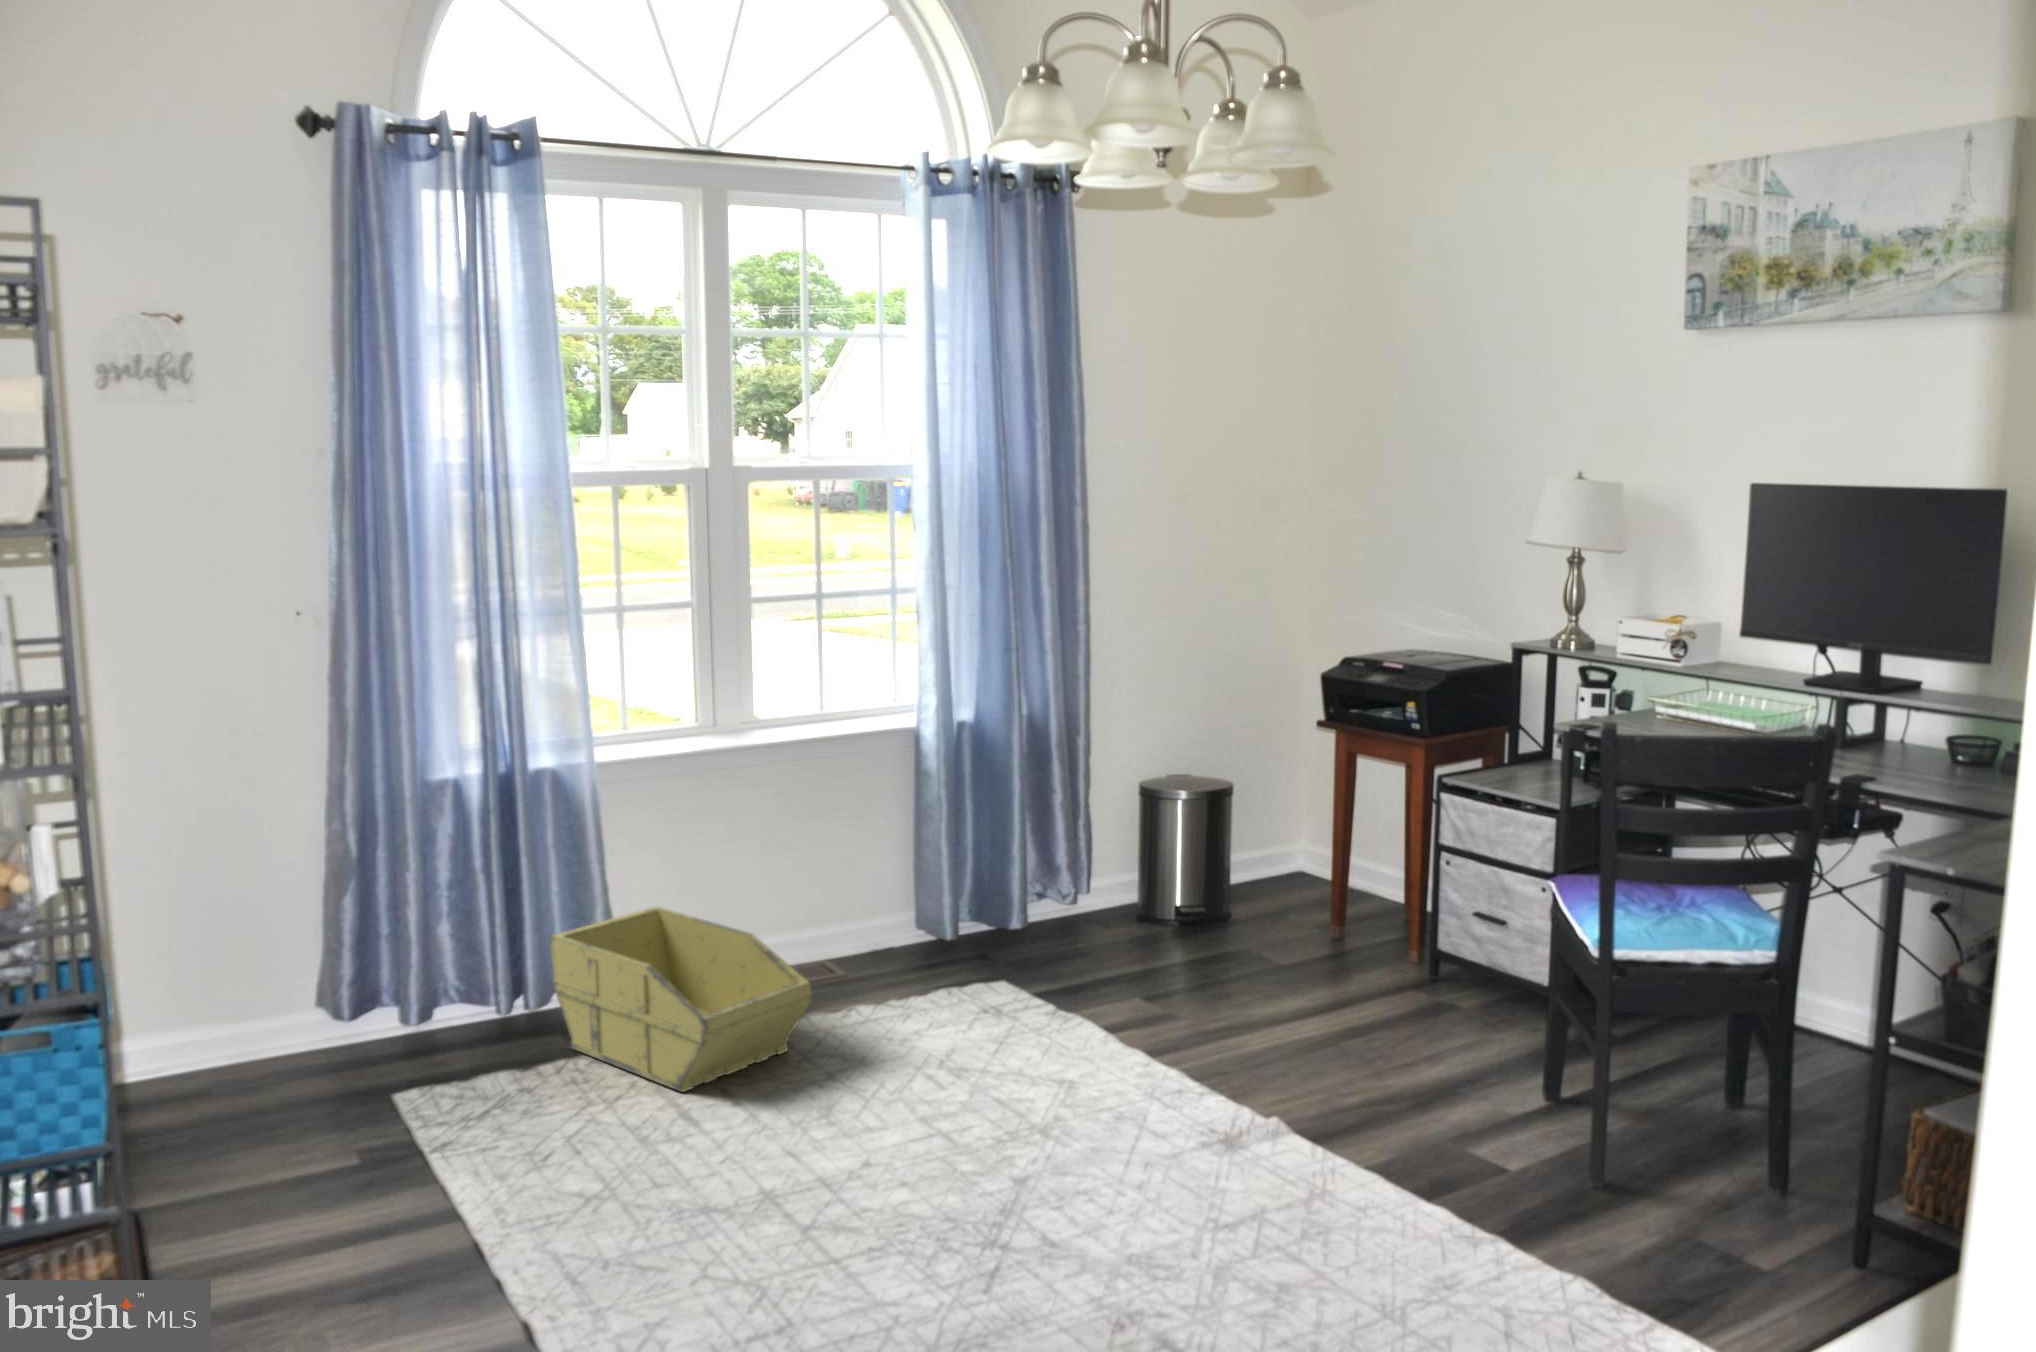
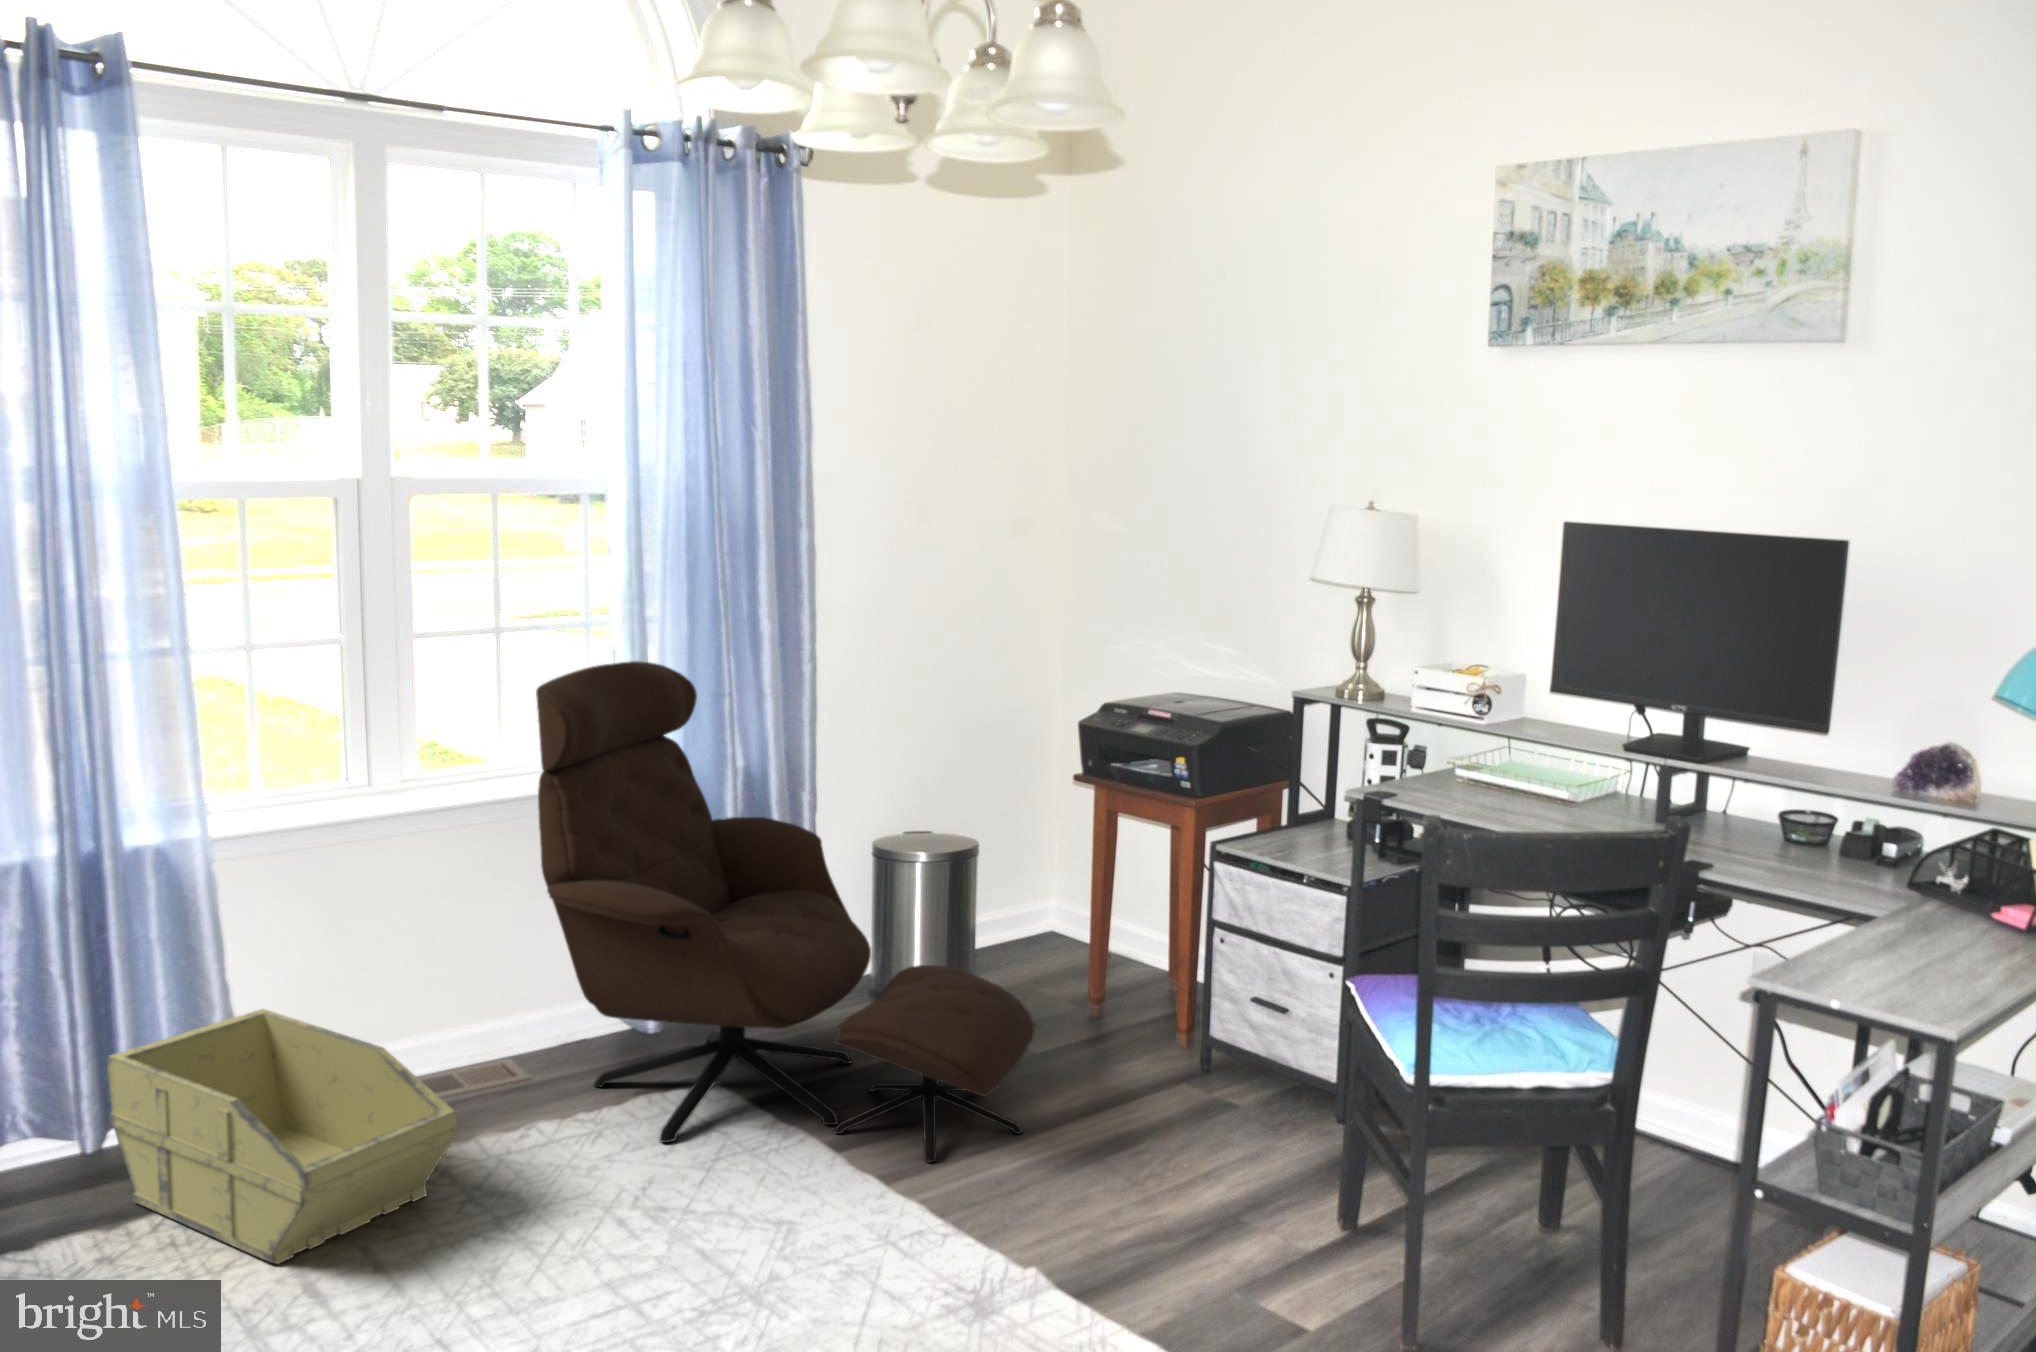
lounge chair: none [861,629,1279,1040] -> present [536,661,1035,1162]

